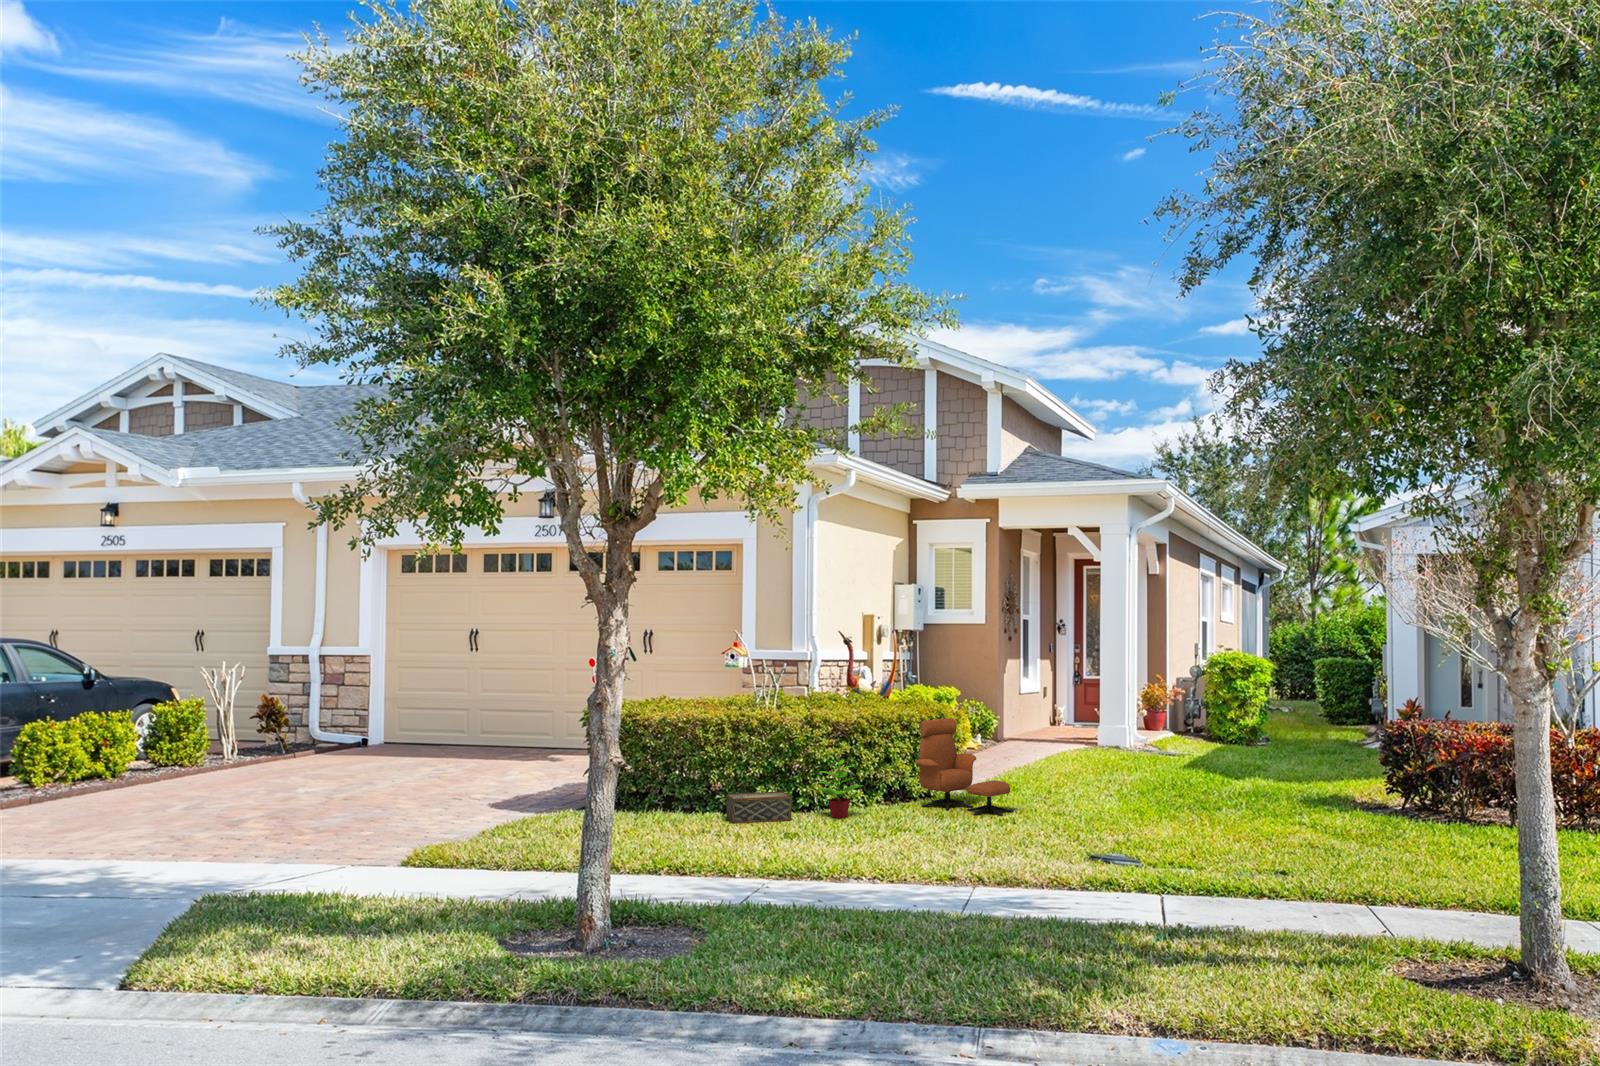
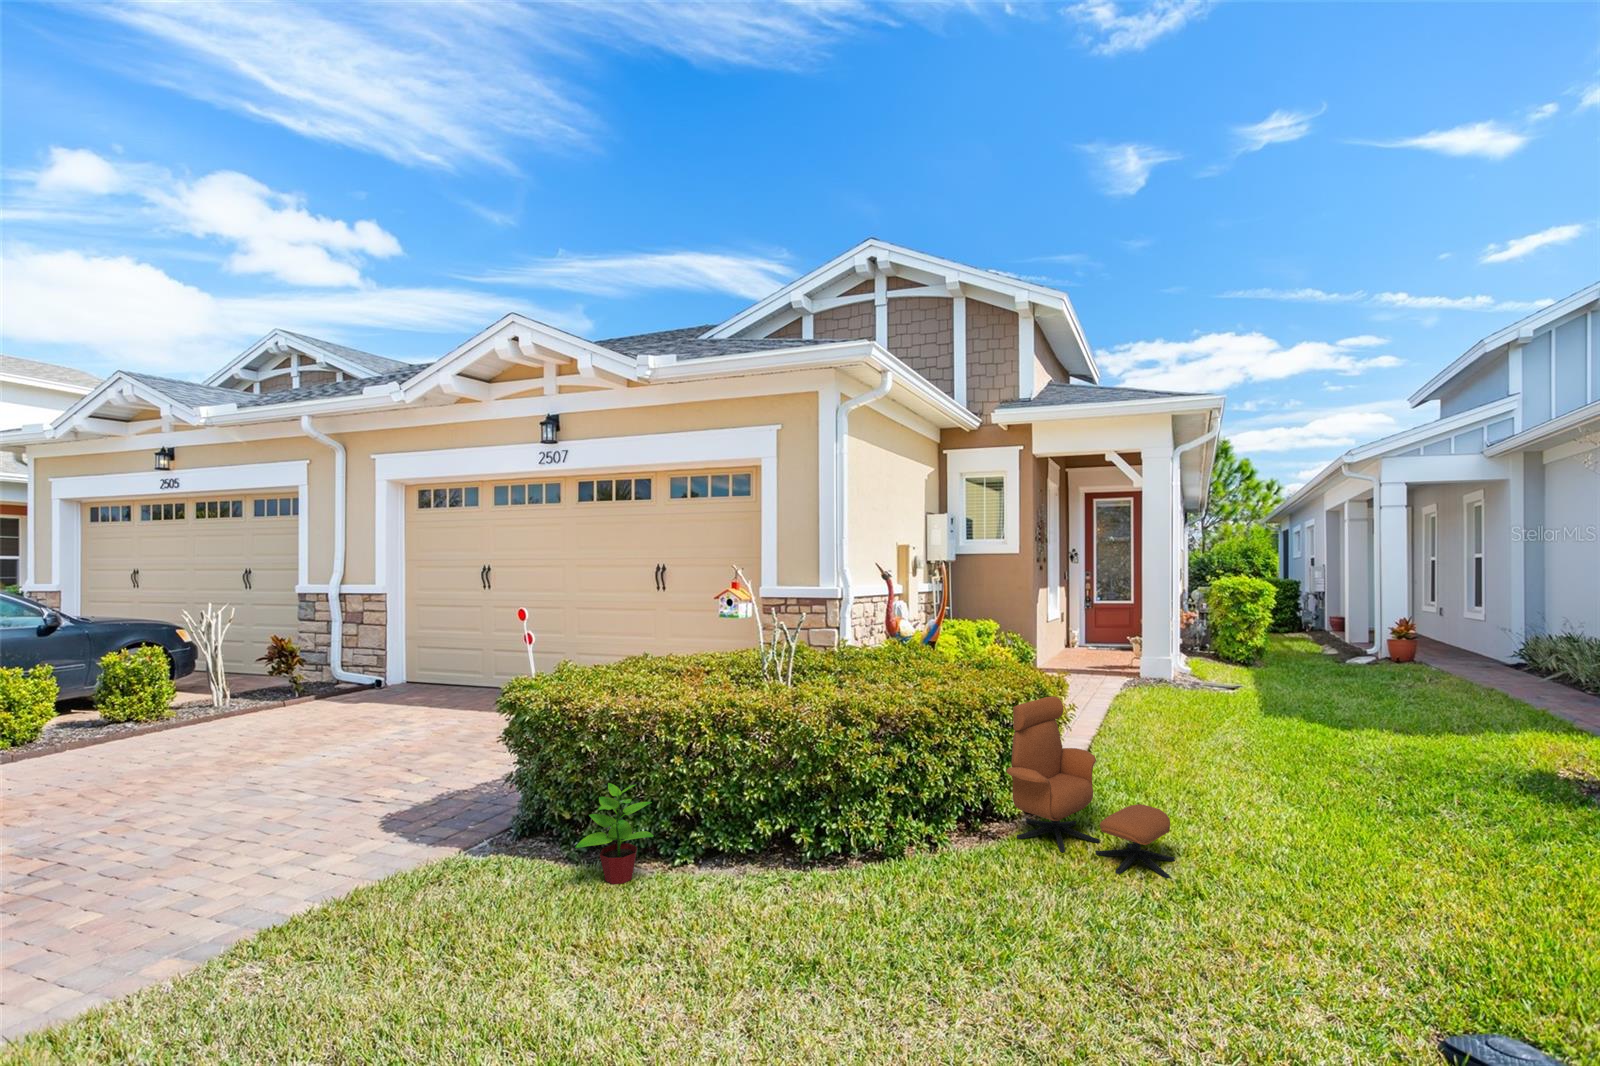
potted plant: present [818,759,863,818] -> present [575,783,654,884]
woven basket: present [726,791,791,823] -> none [706,830,812,903]

